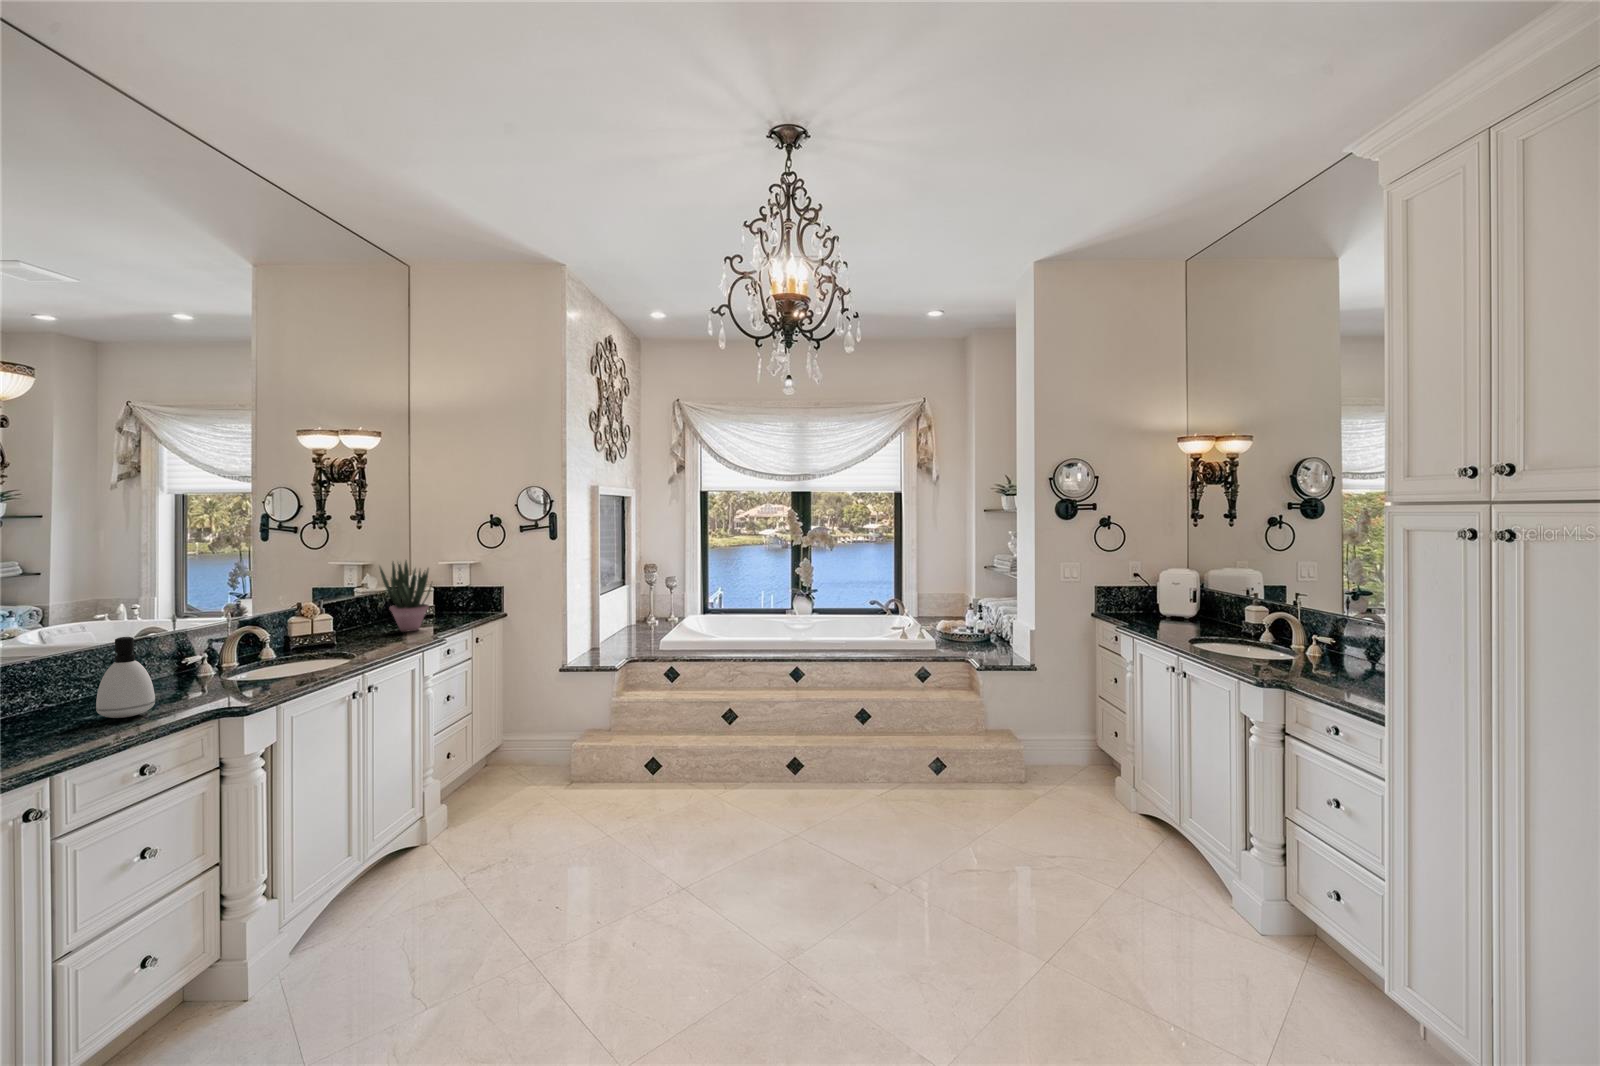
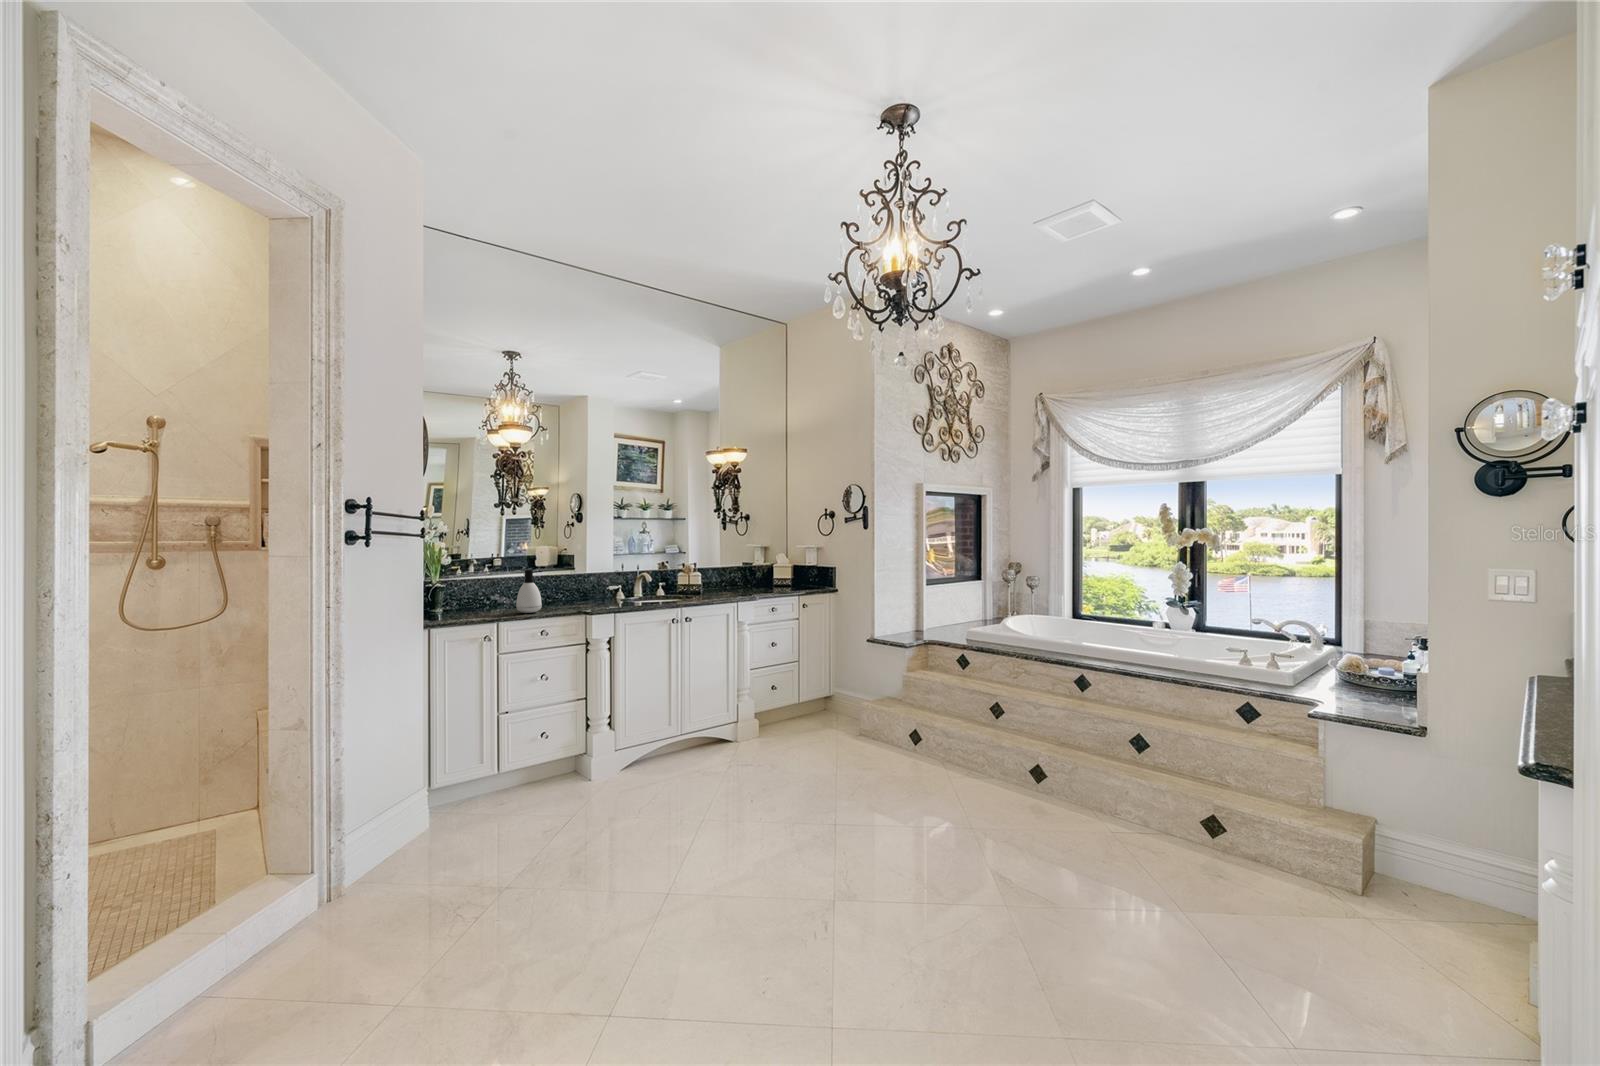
potted plant: present [379,561,431,632] -> none [741,541,770,593]

